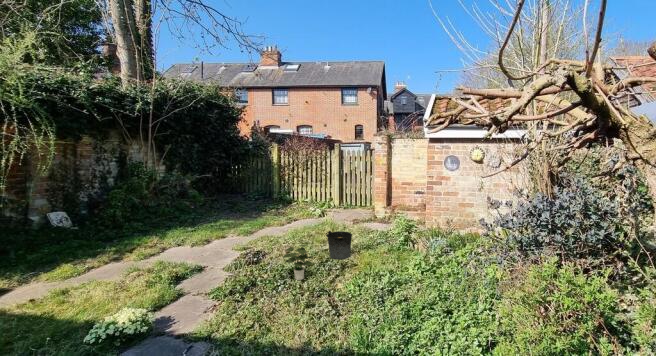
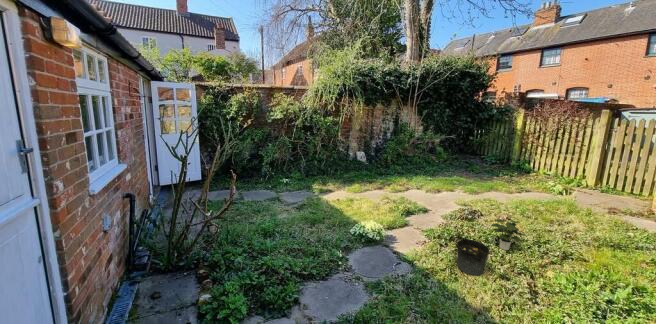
bucket: present [326,231,352,259] -> present [455,237,489,275]

